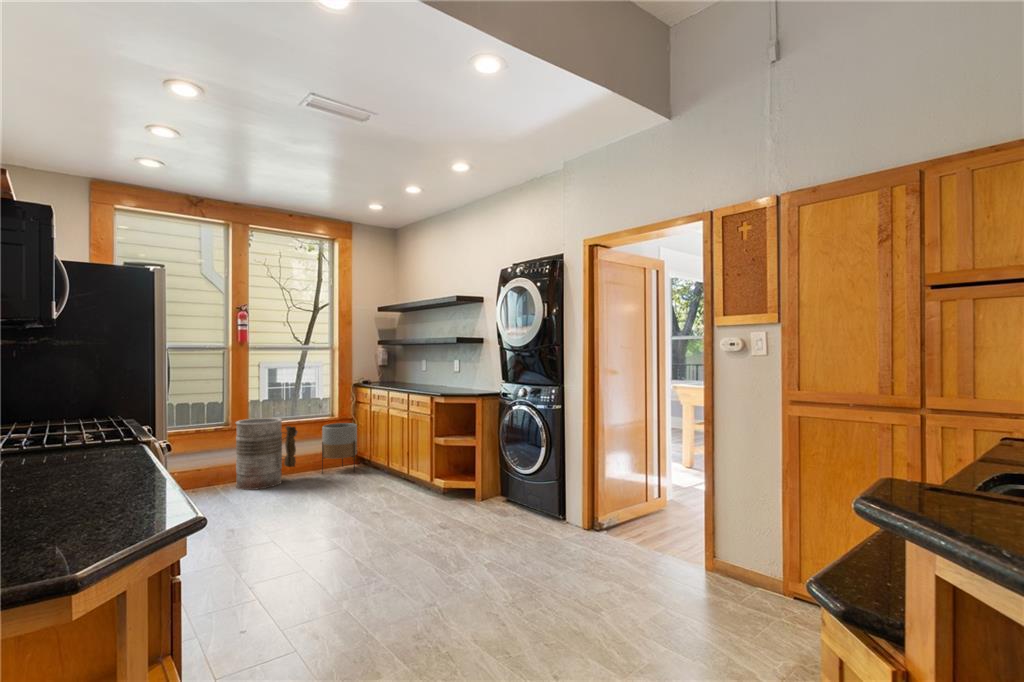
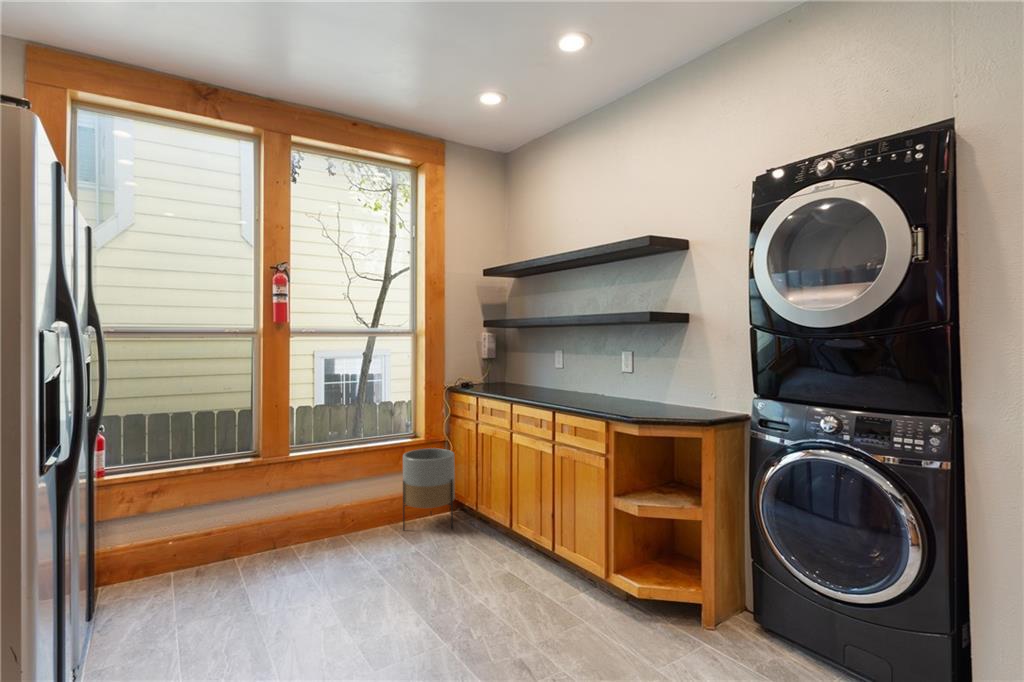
trash can: present [236,418,297,490] -> none [270,443,367,568]

